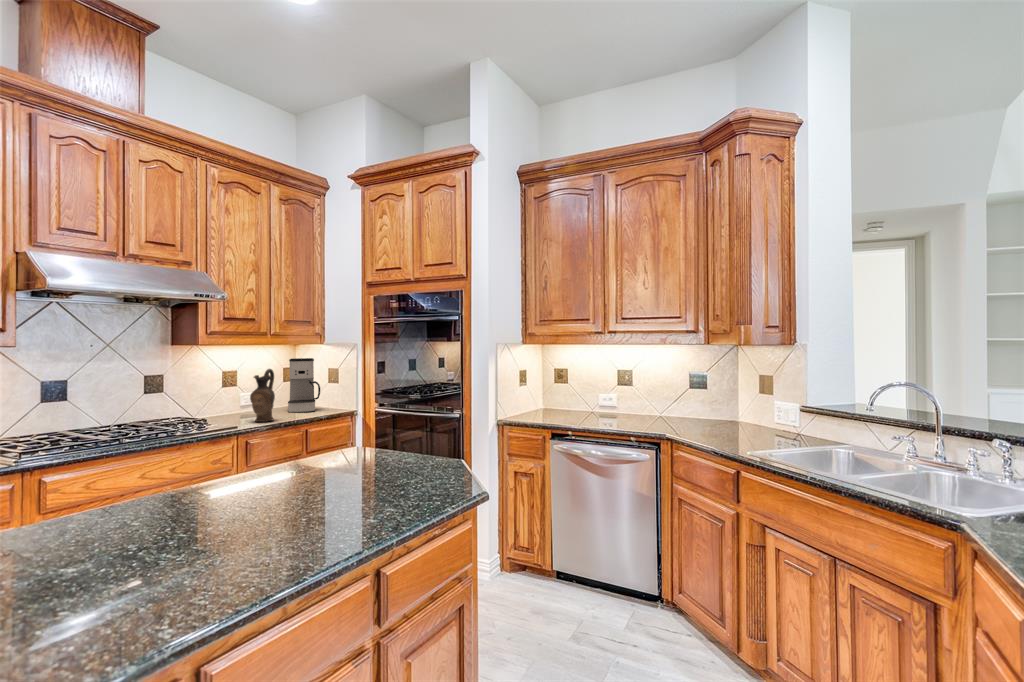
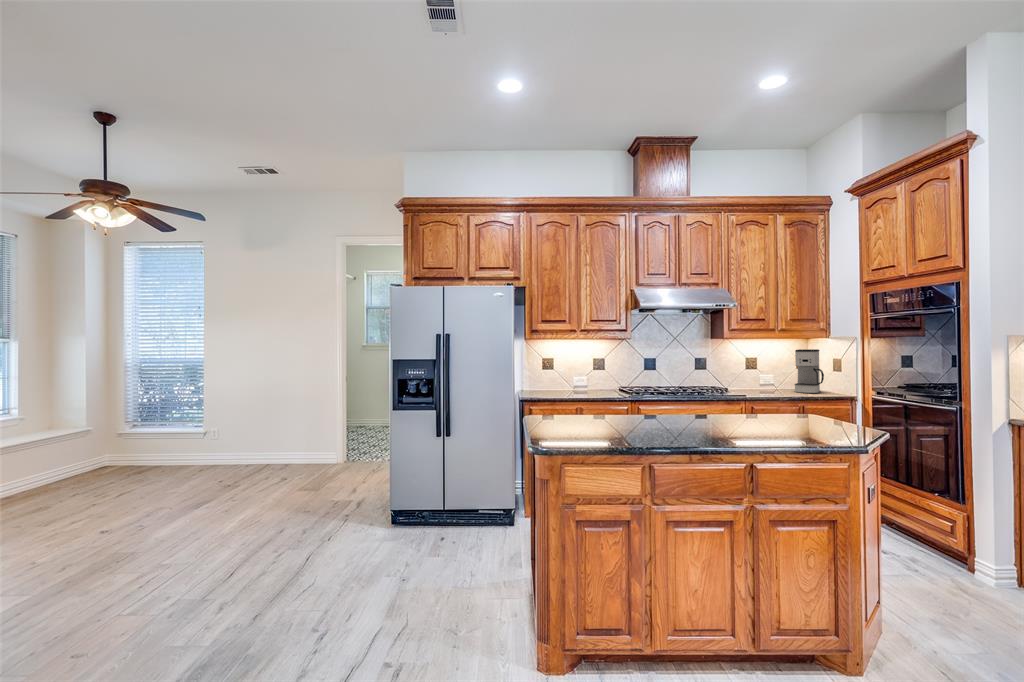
ceramic pitcher: present [250,369,275,422] -> none [758,356,777,395]

